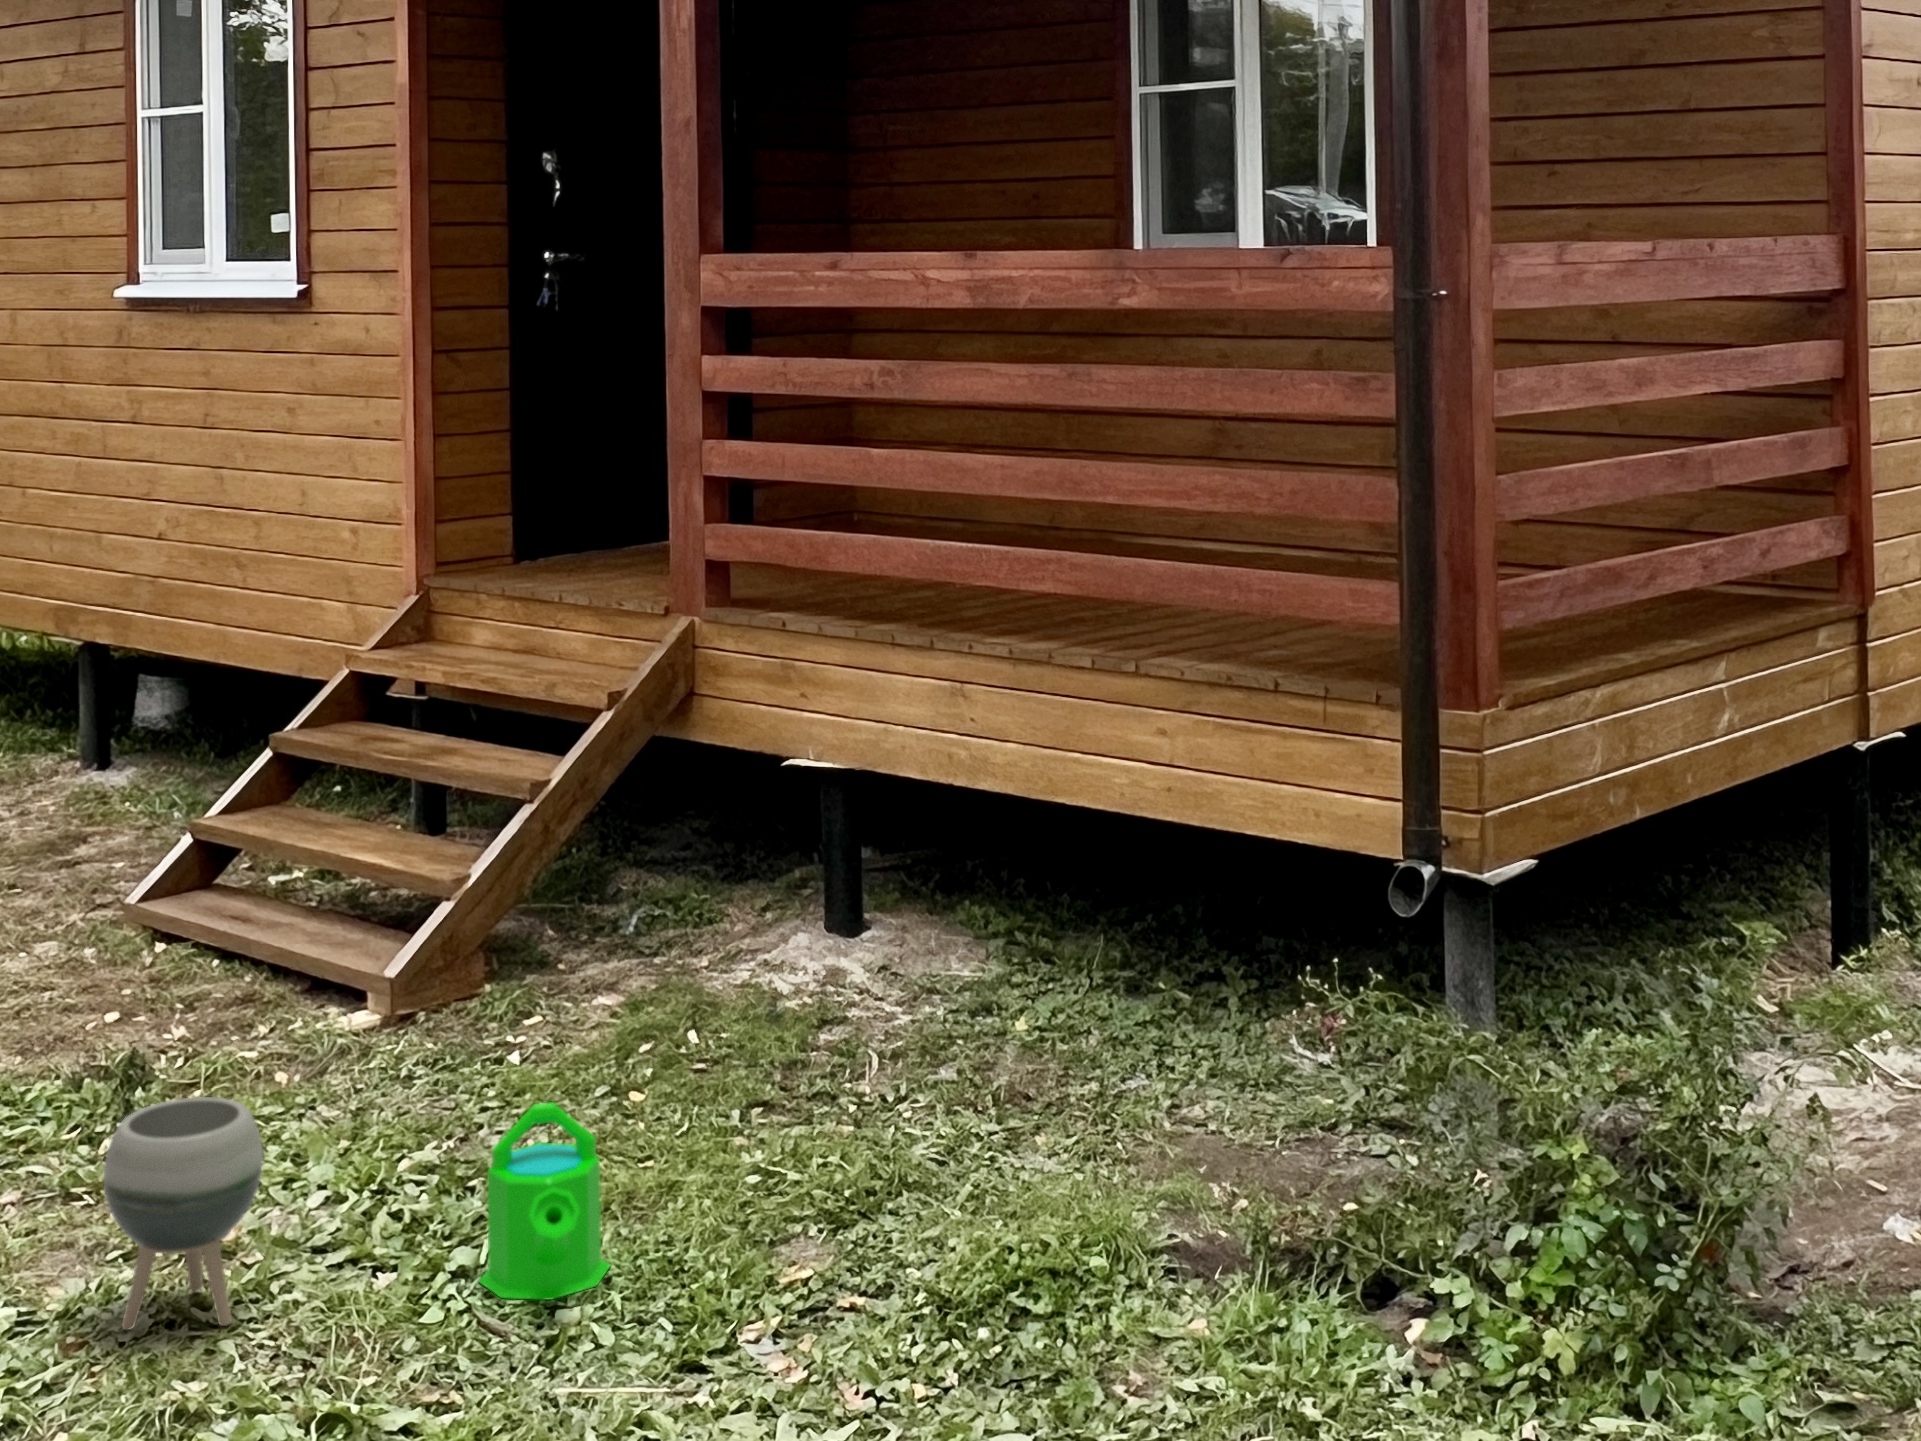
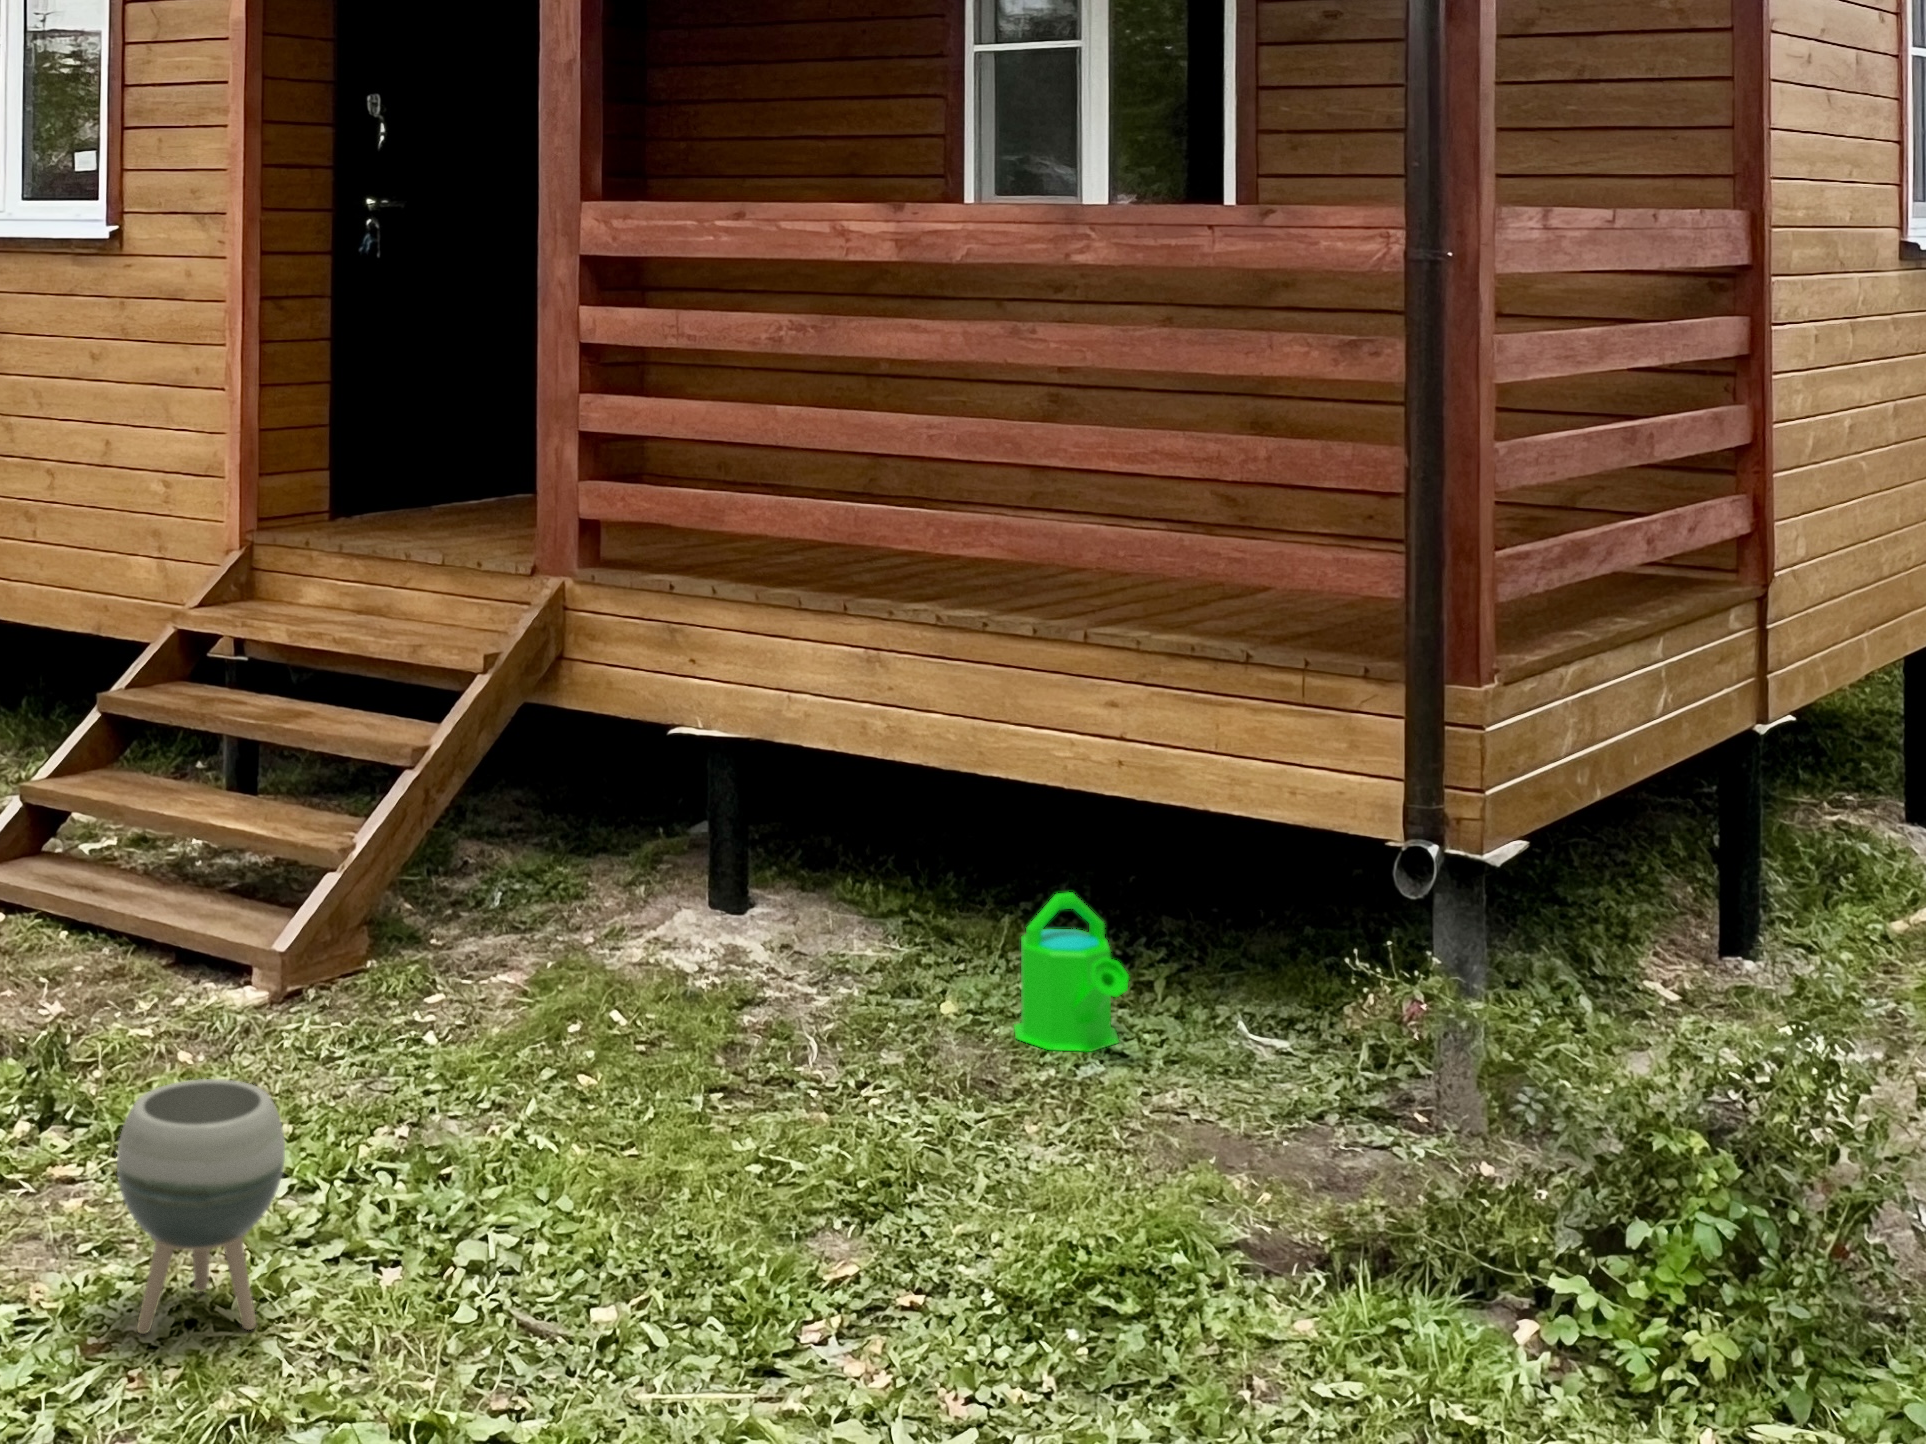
watering can: present [479,1102,610,1300] -> present [1014,892,1129,1052]

